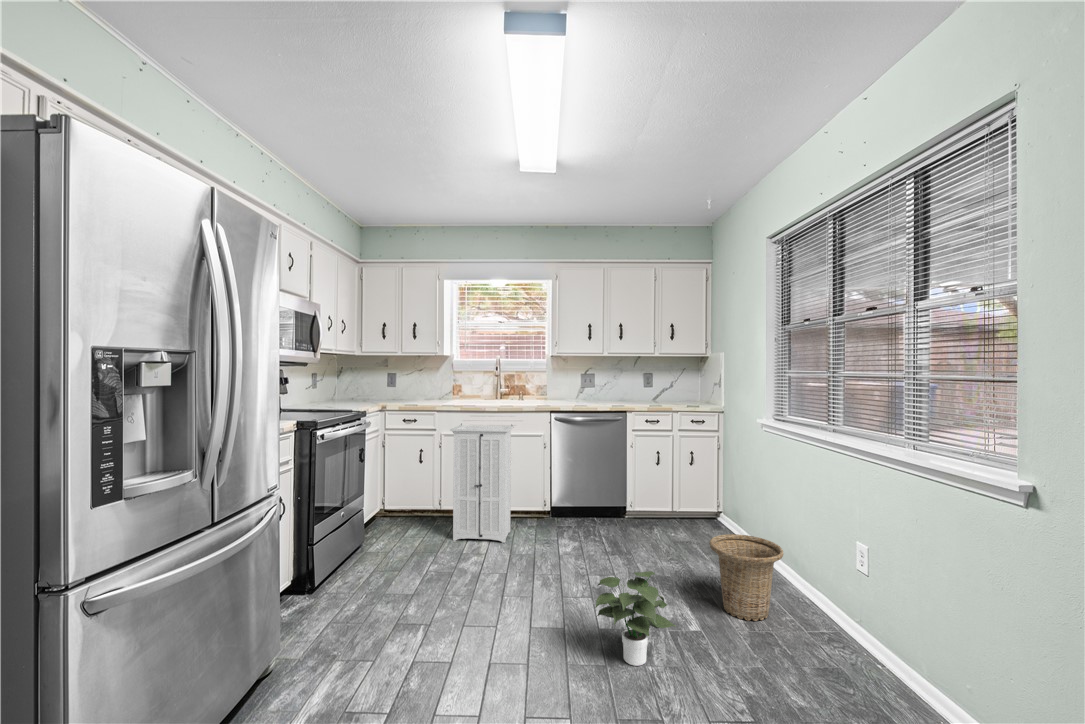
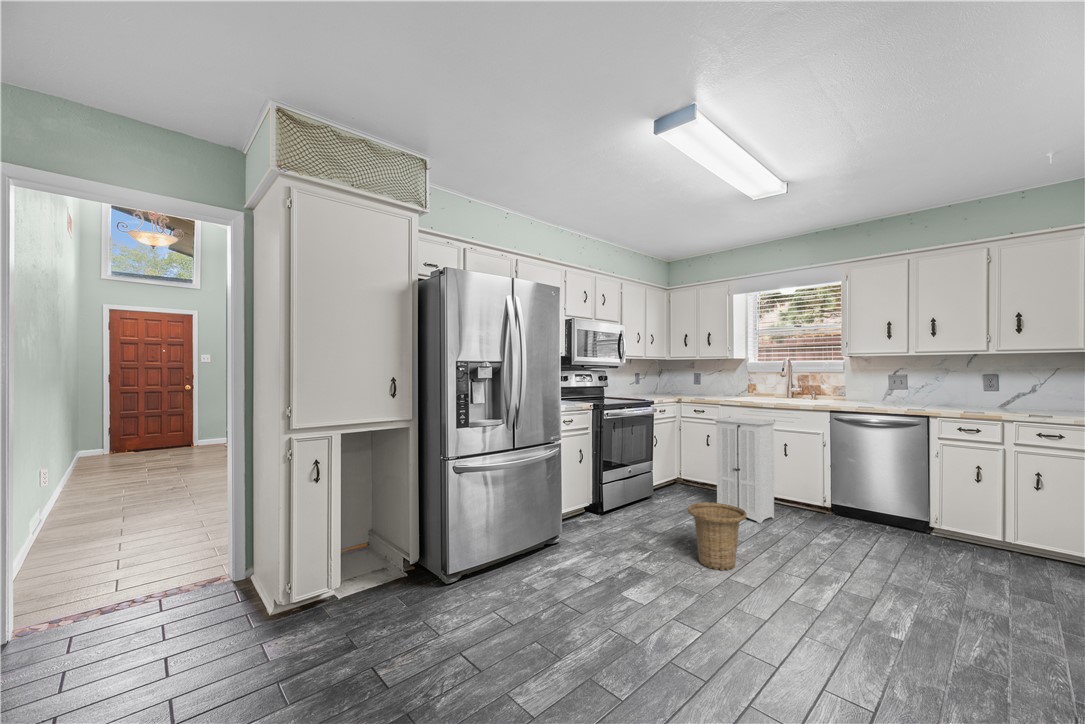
basket: present [709,534,783,621] -> present [687,503,747,570]
potted plant: present [595,571,676,666] -> none [758,548,835,627]

